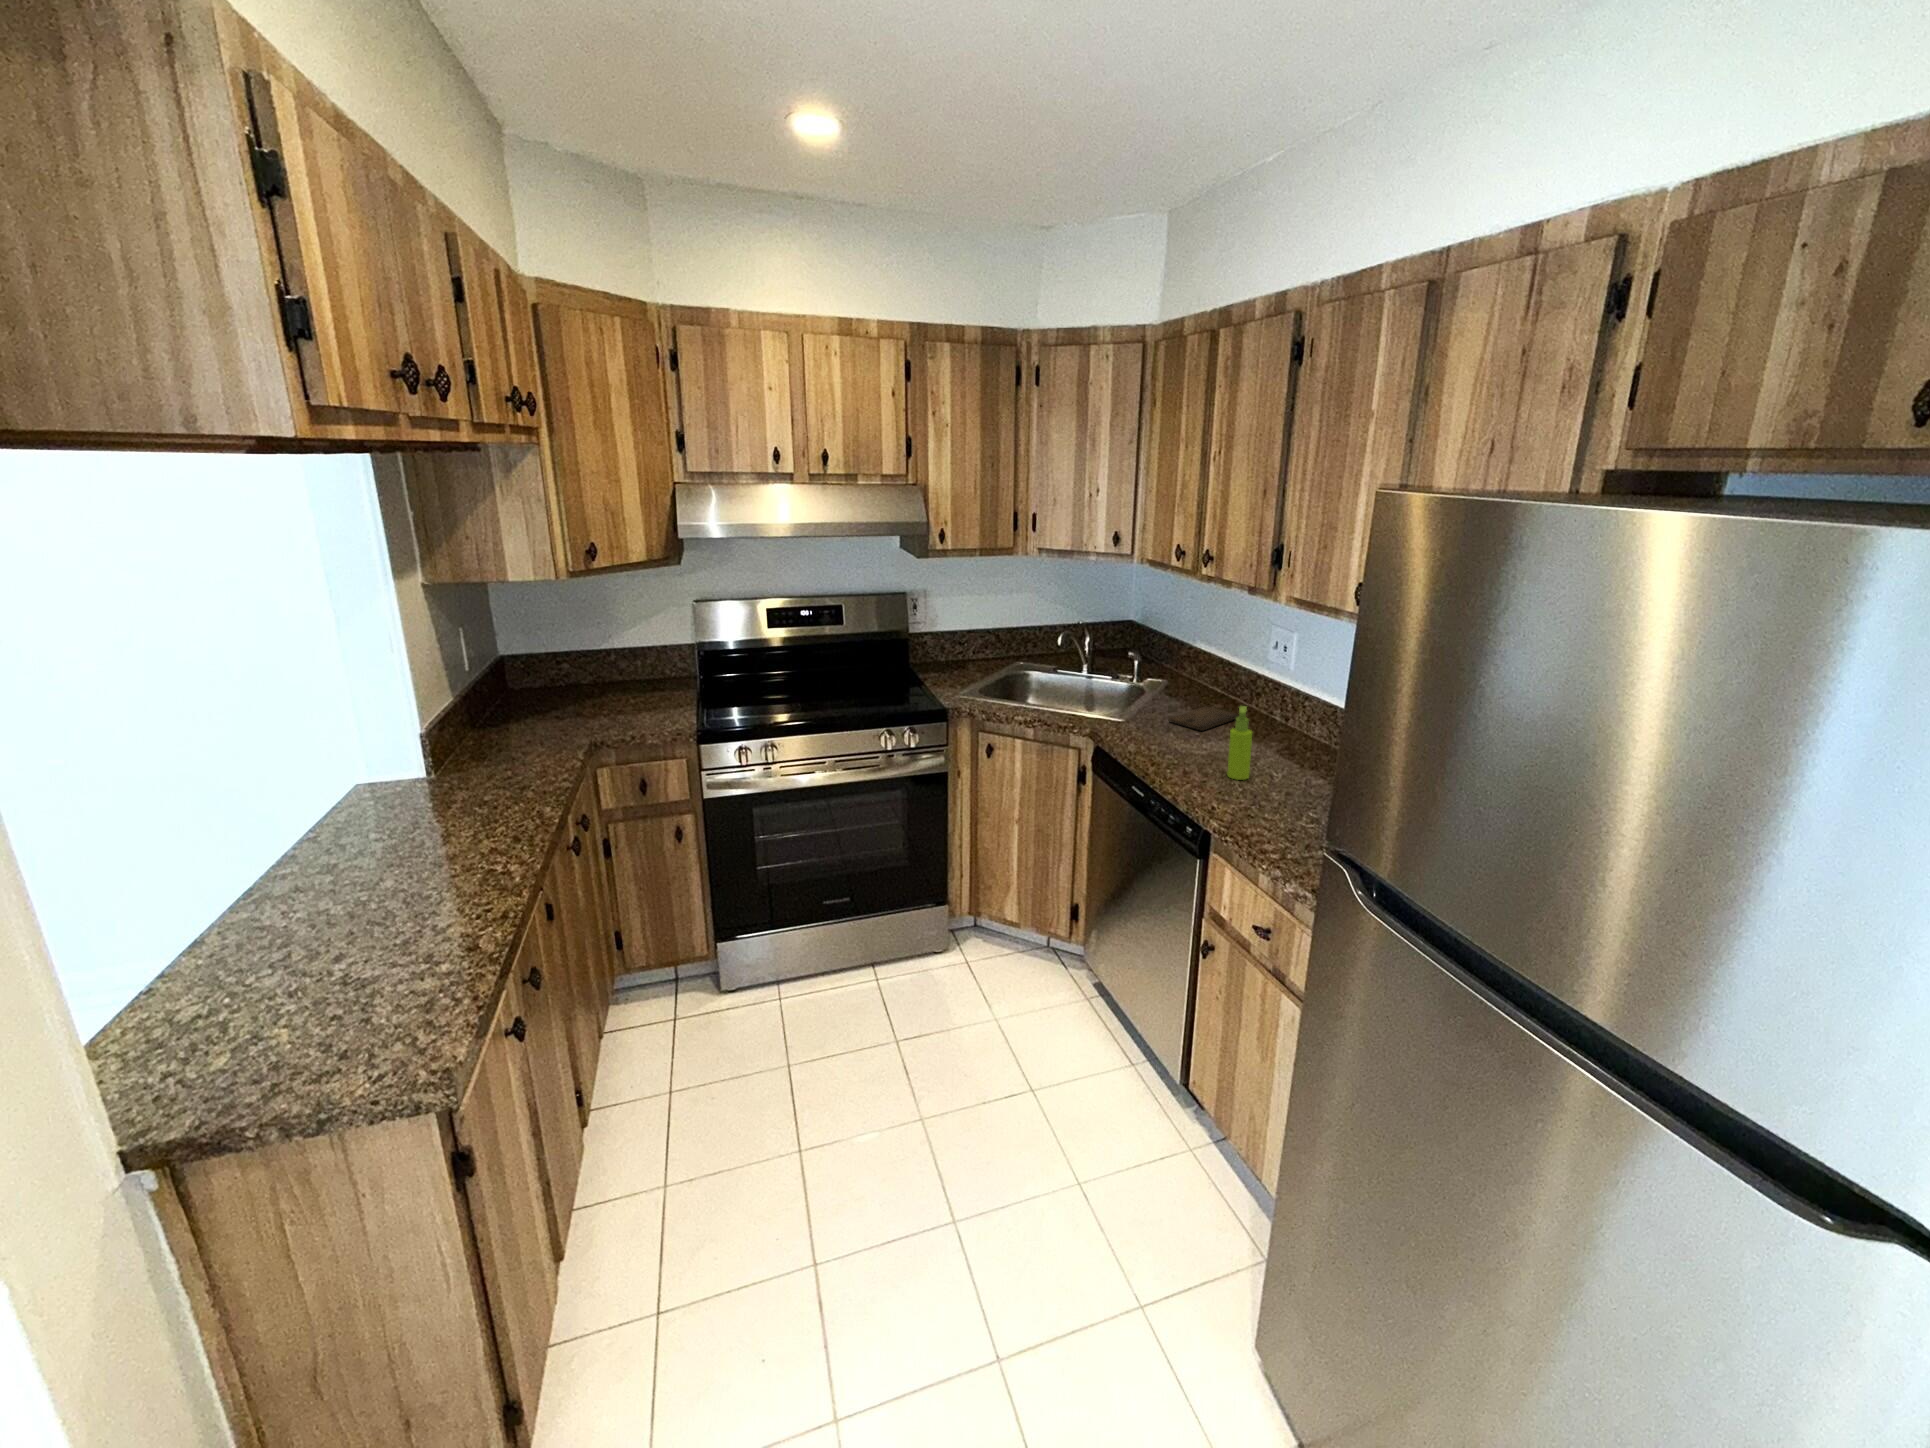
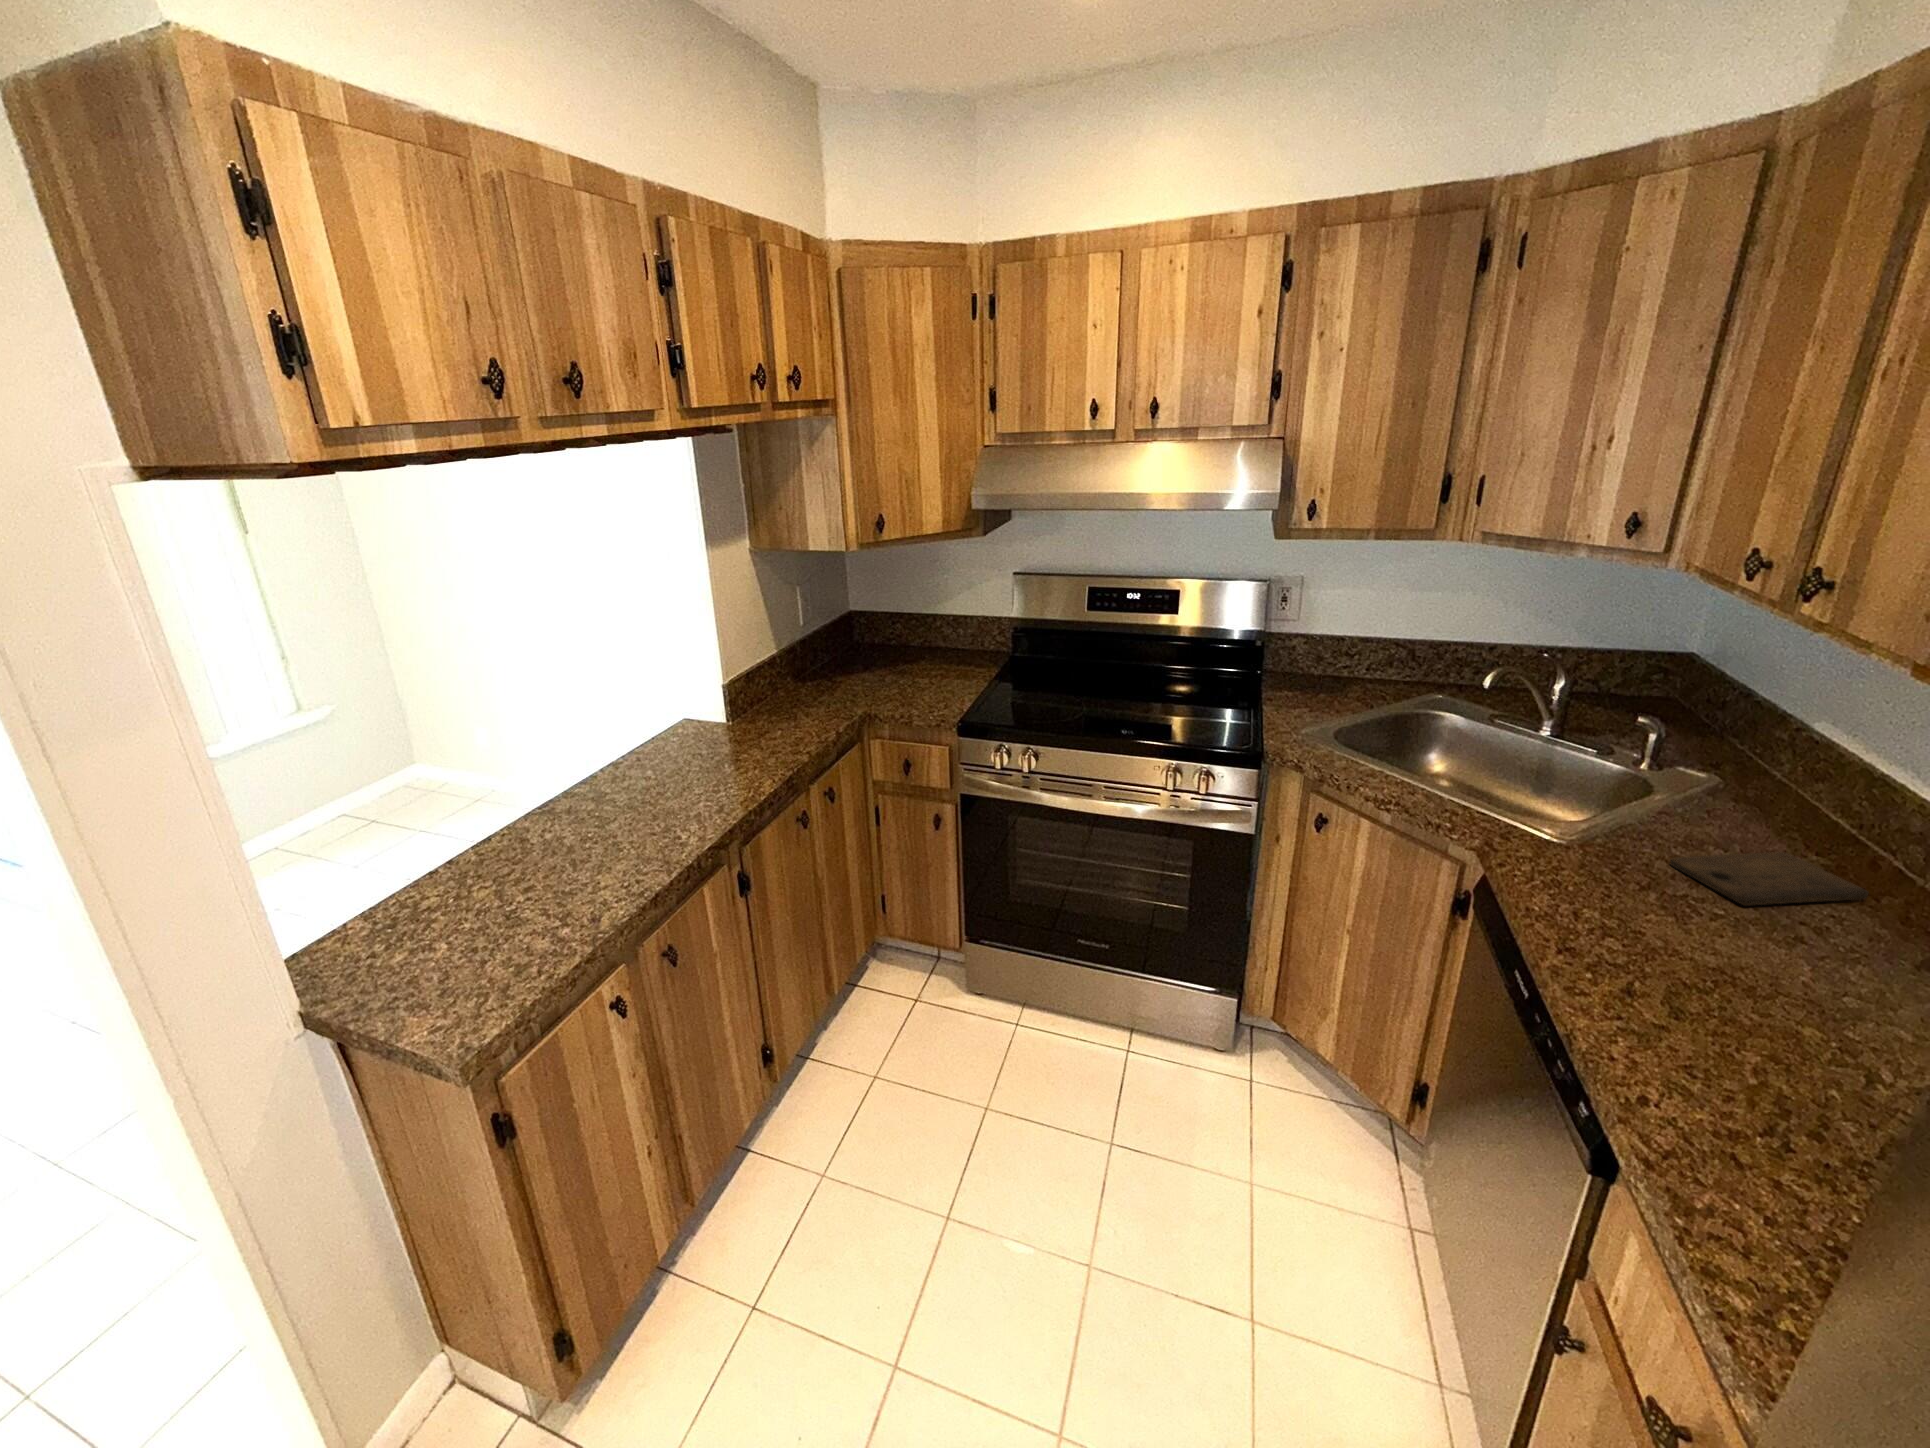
soap dispenser: present [1227,706,1252,780] -> none [1754,912,1849,1063]

